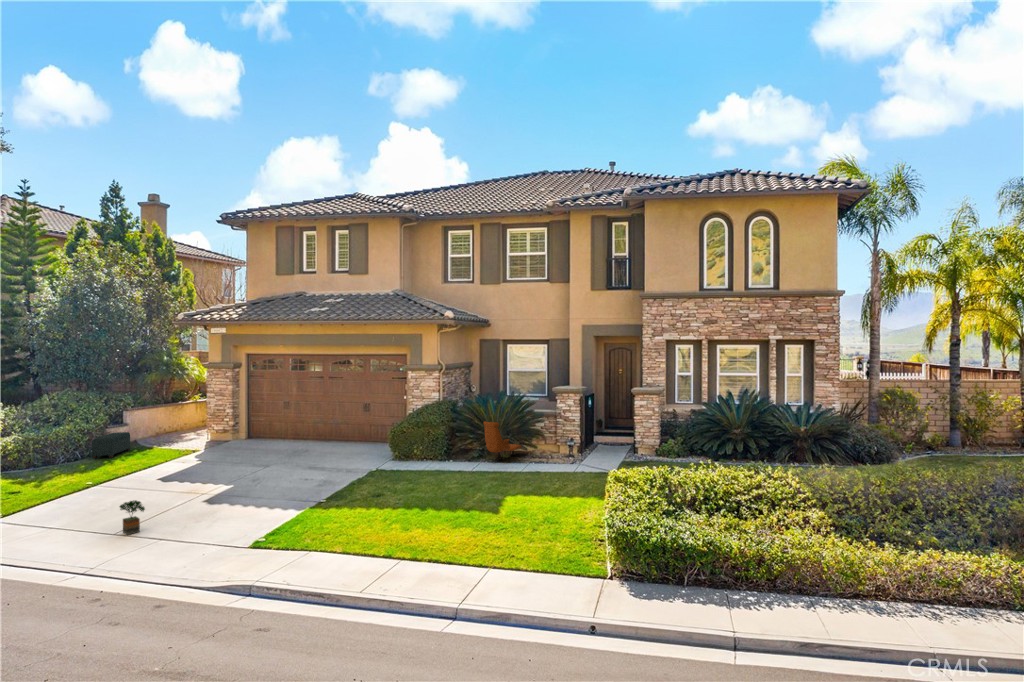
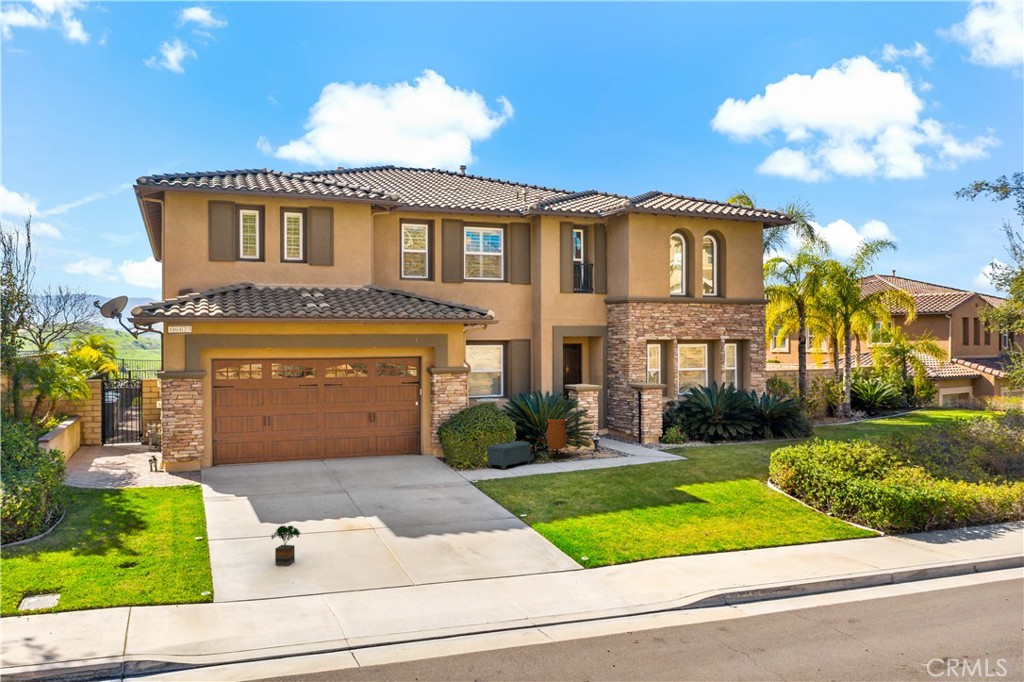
bench: present [92,432,130,458] -> present [488,441,530,469]
potted tree: present [120,500,145,535] -> present [271,526,300,566]

